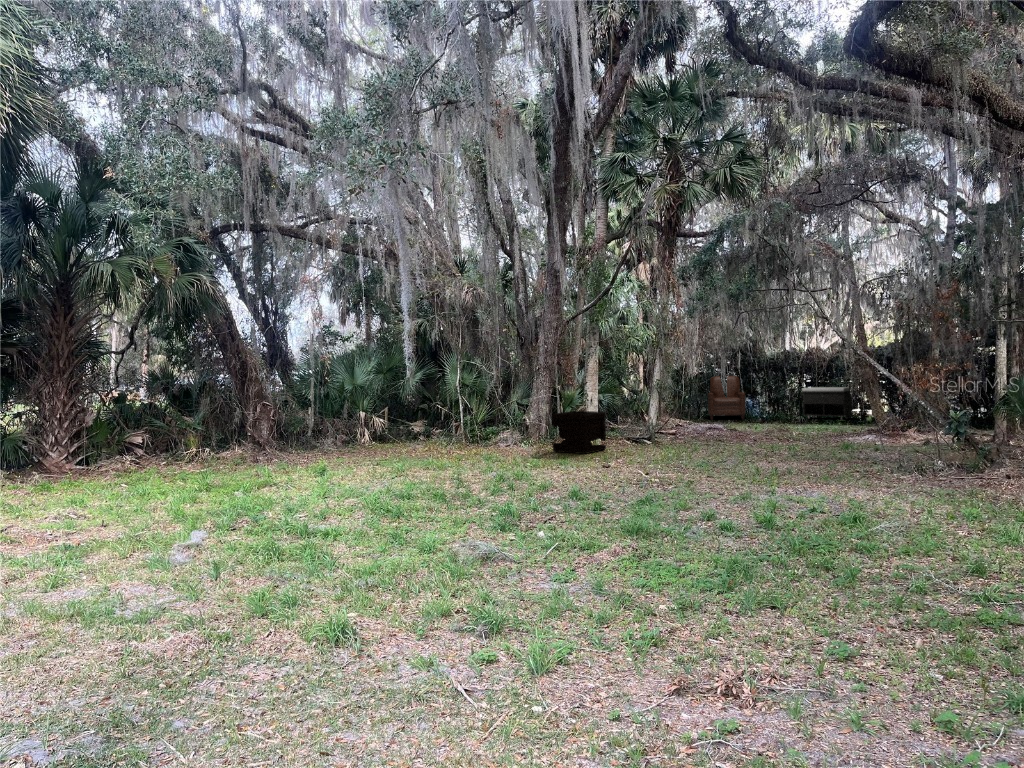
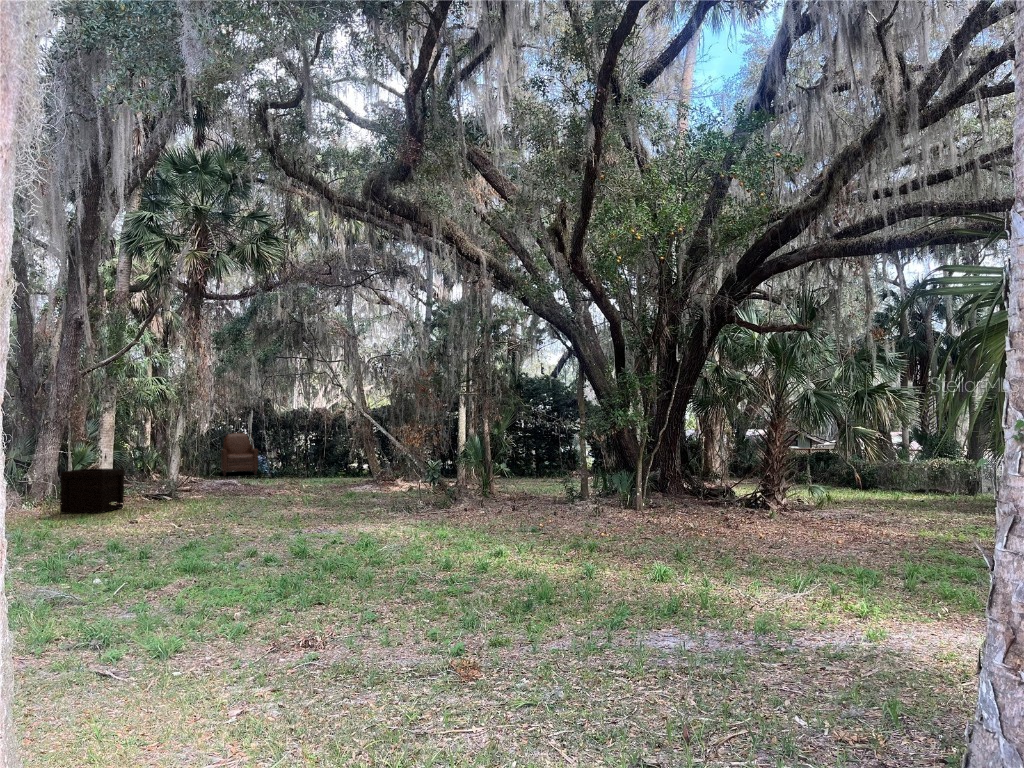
storage bench: present [802,387,852,420] -> none [311,444,352,473]

